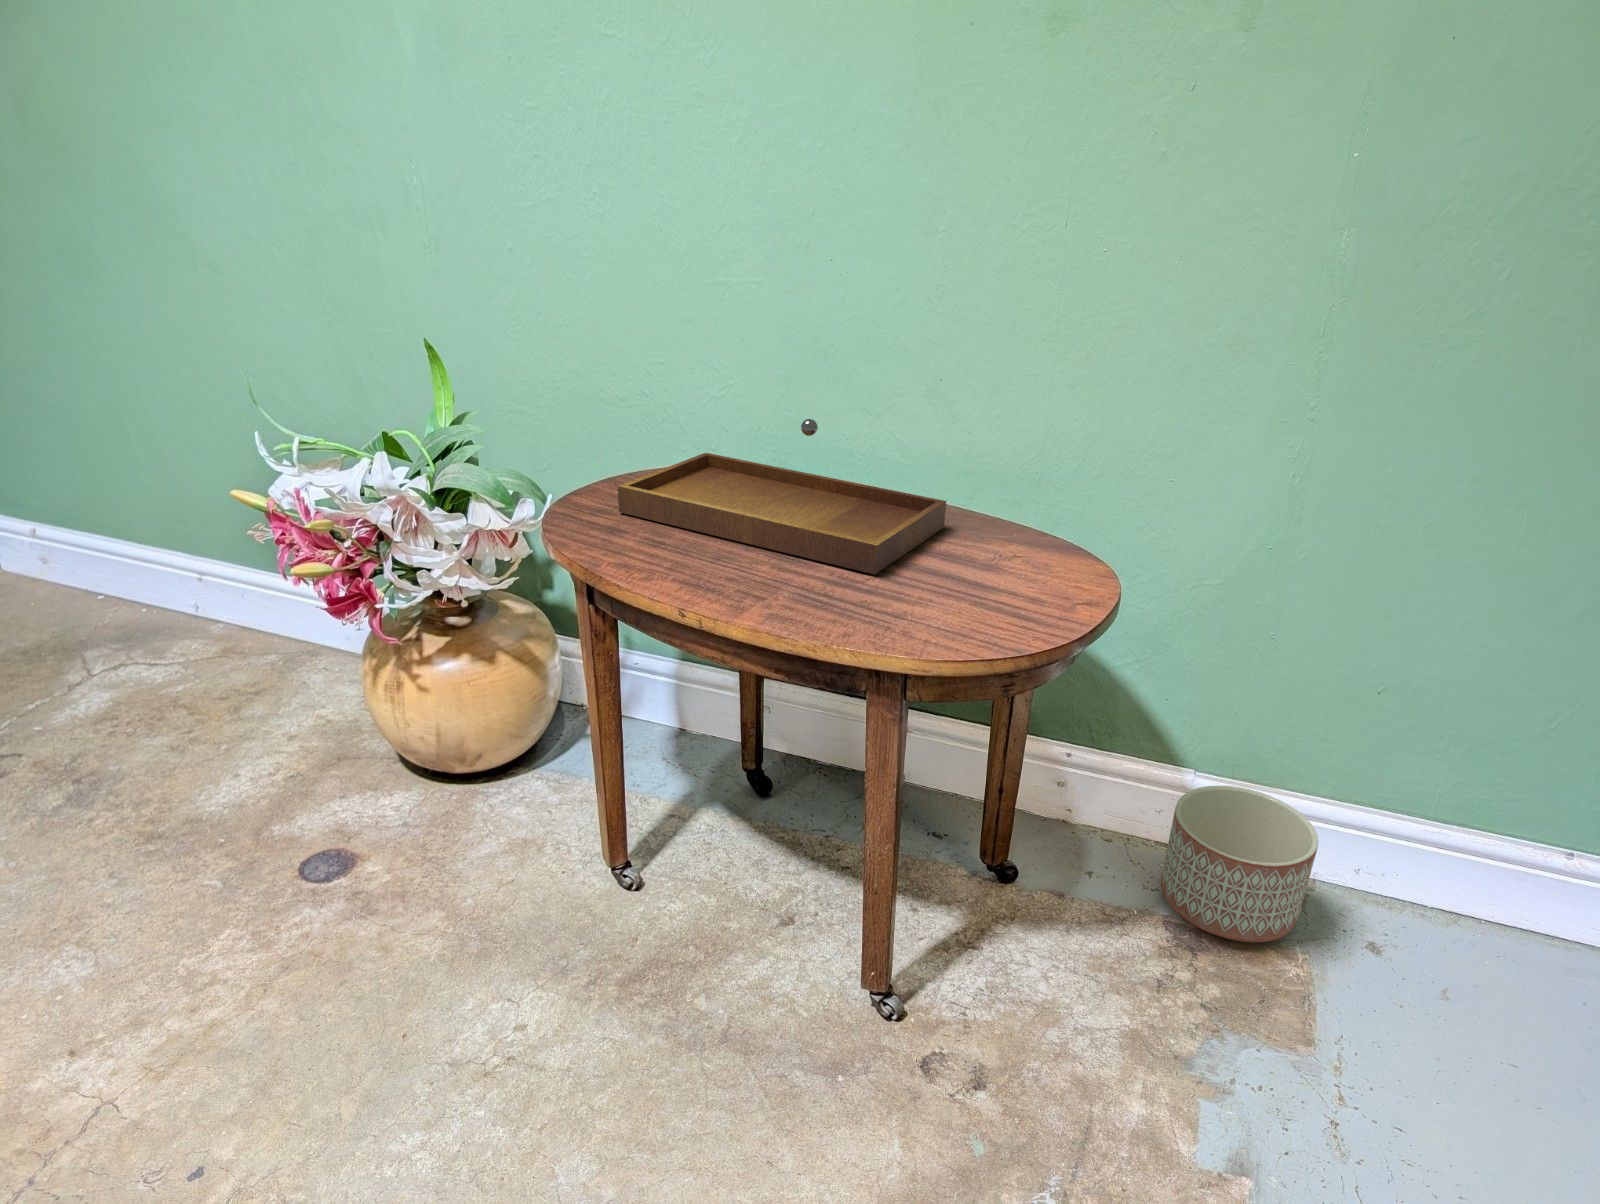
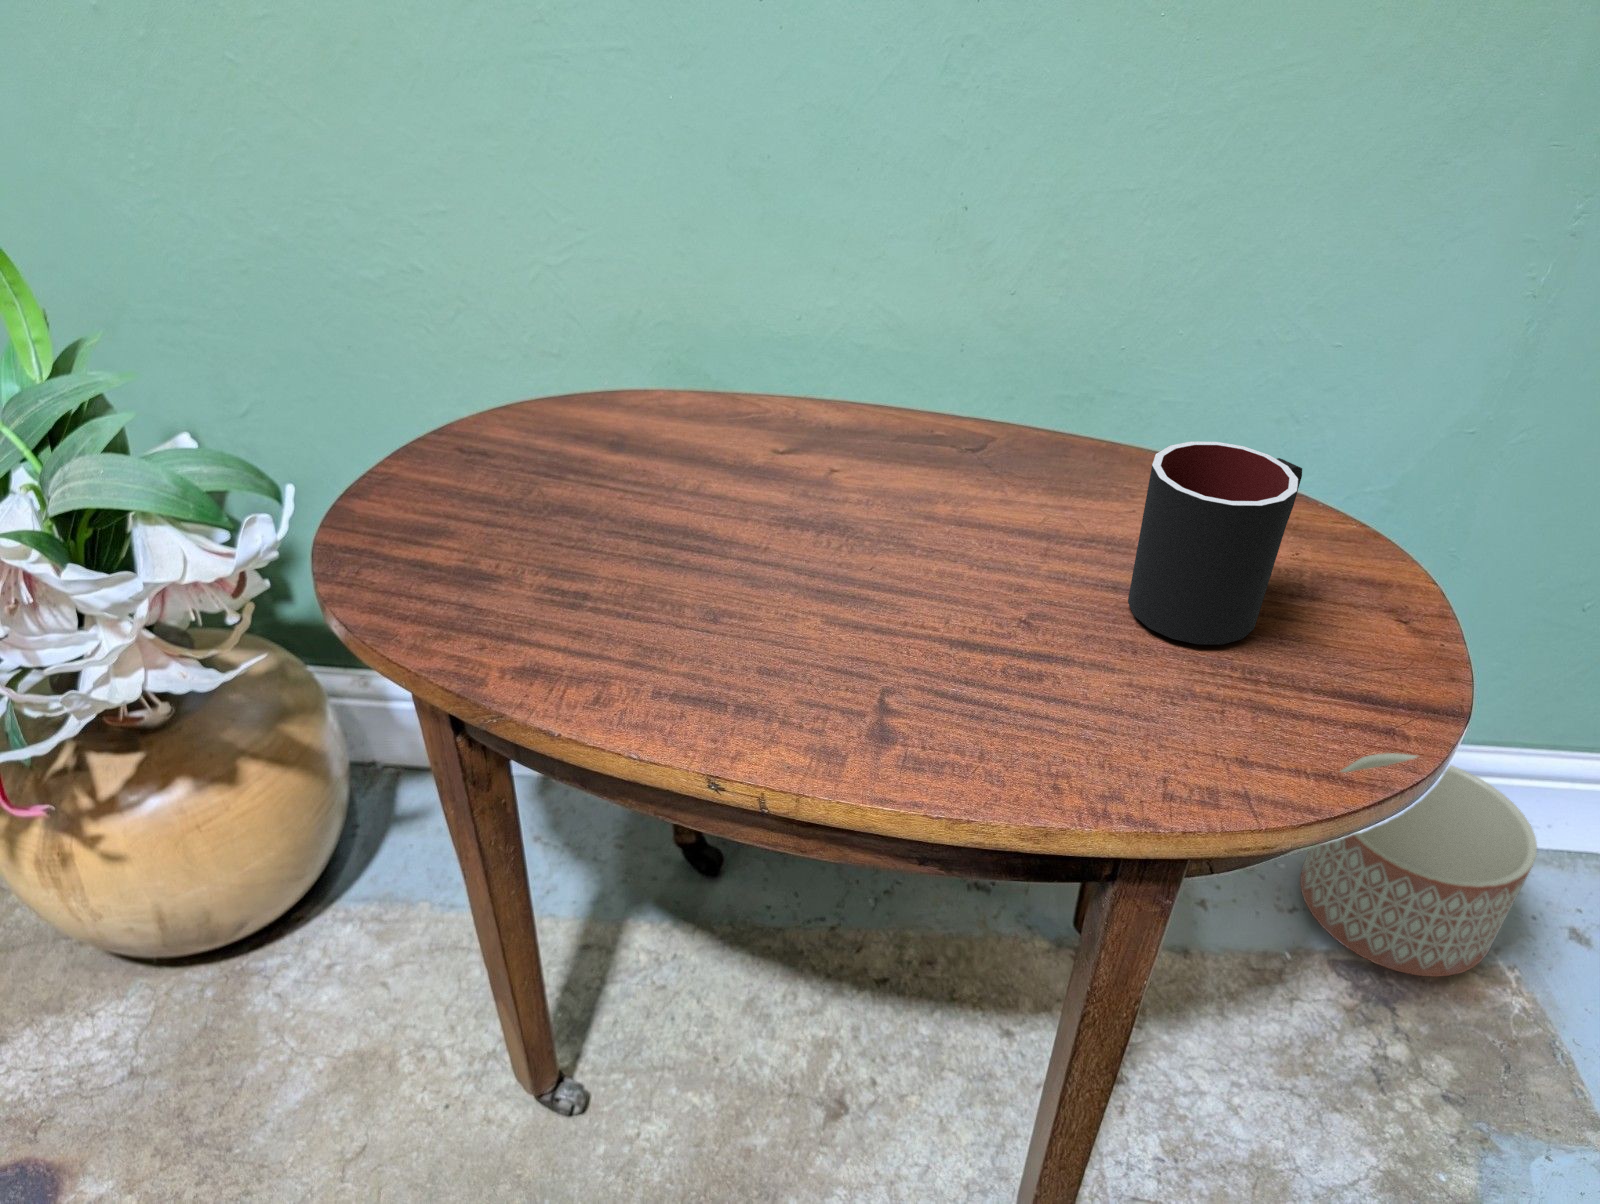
tray: present [618,419,946,574] -> none [450,315,1035,610]
mug: none [944,493,1048,601] -> present [1128,441,1302,644]

